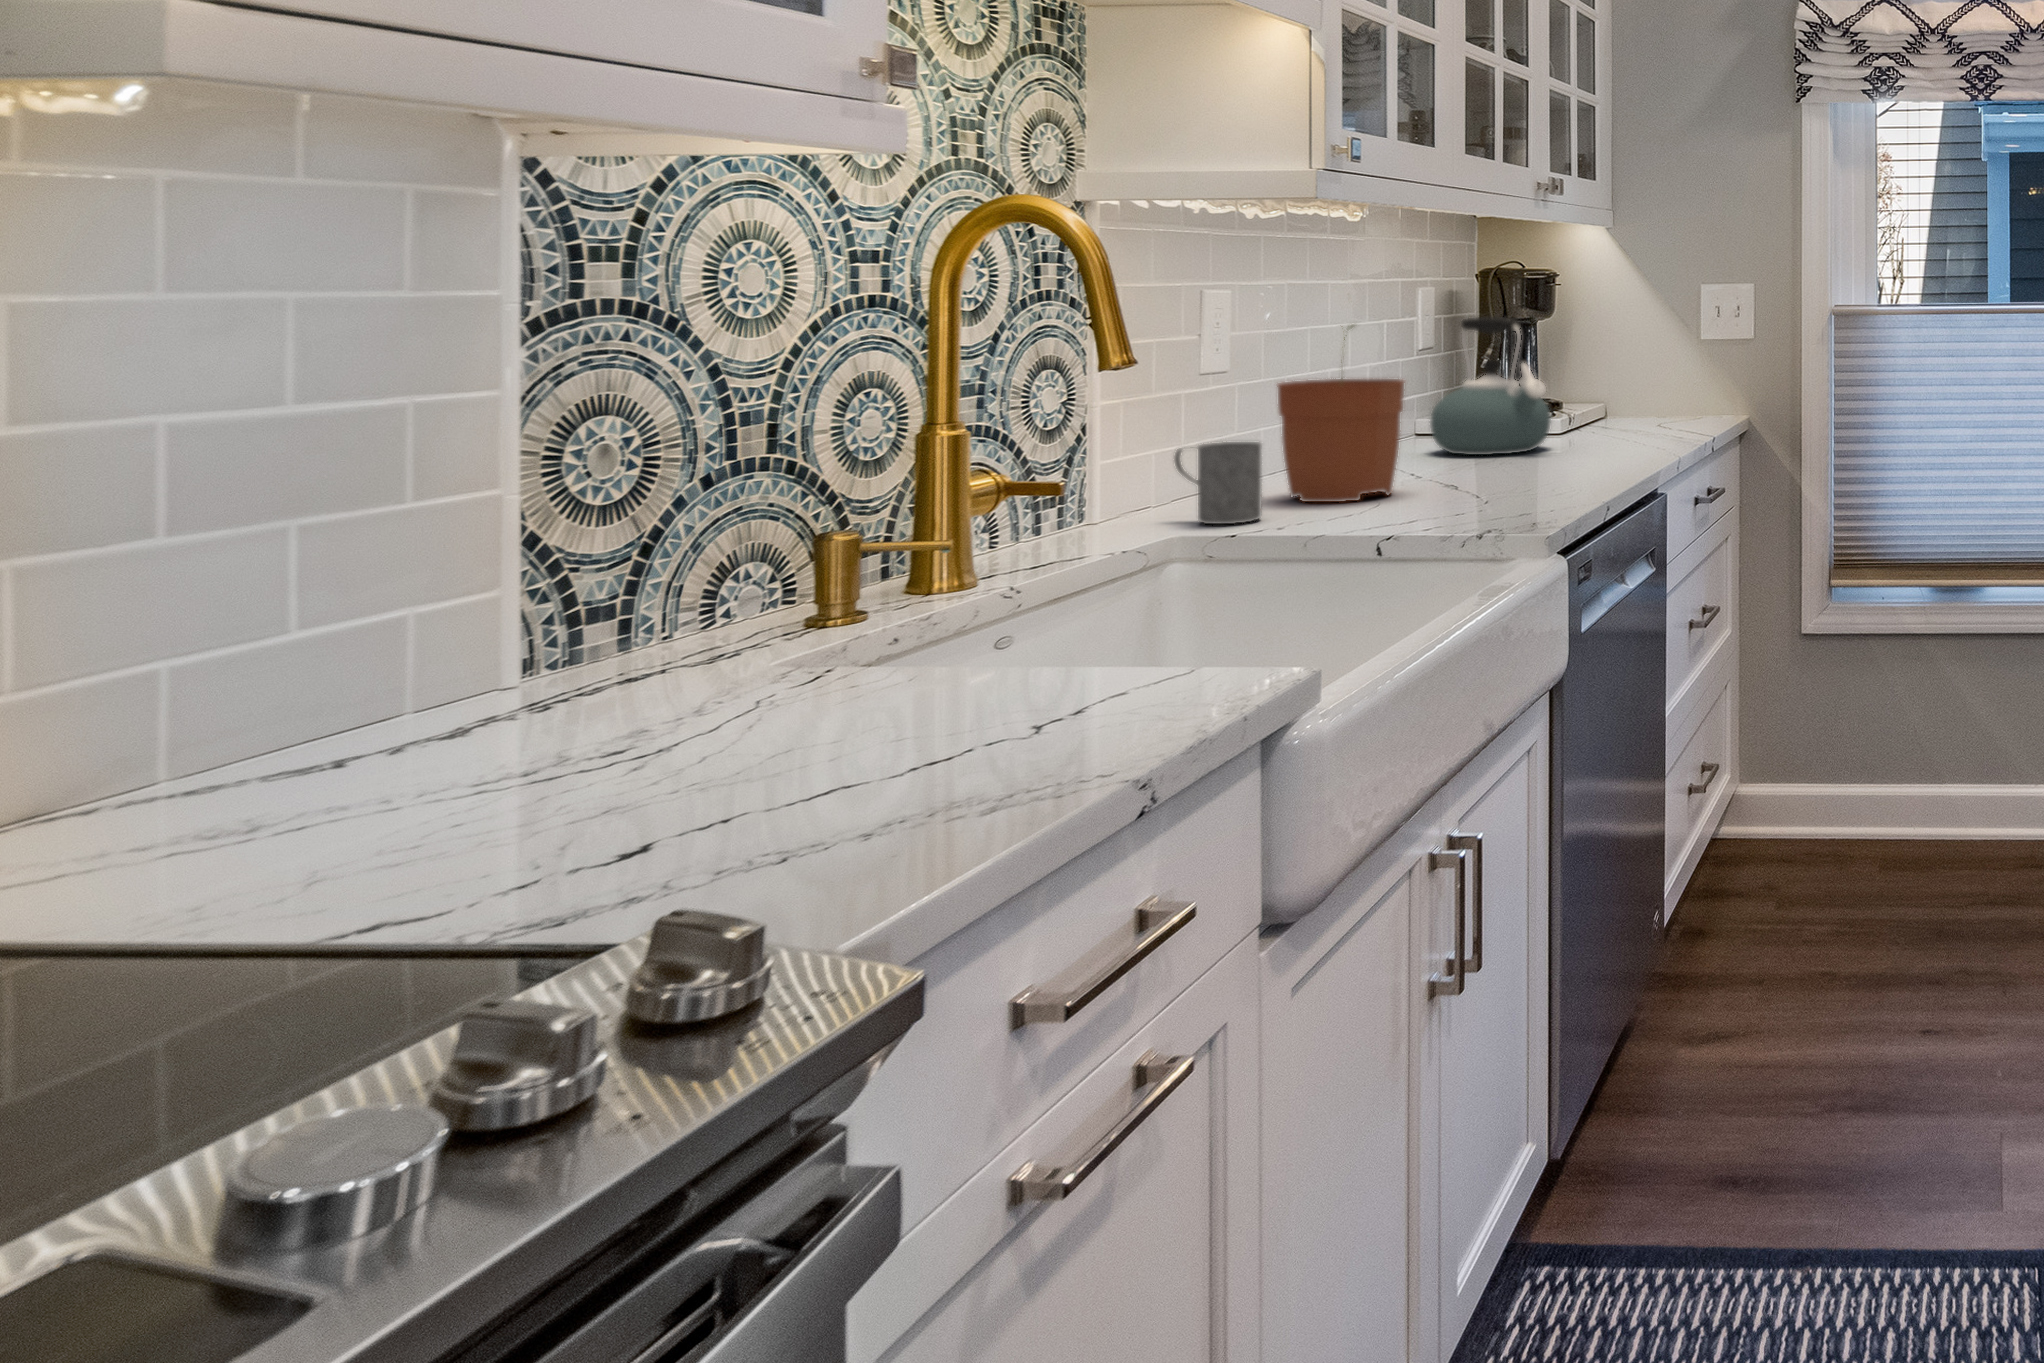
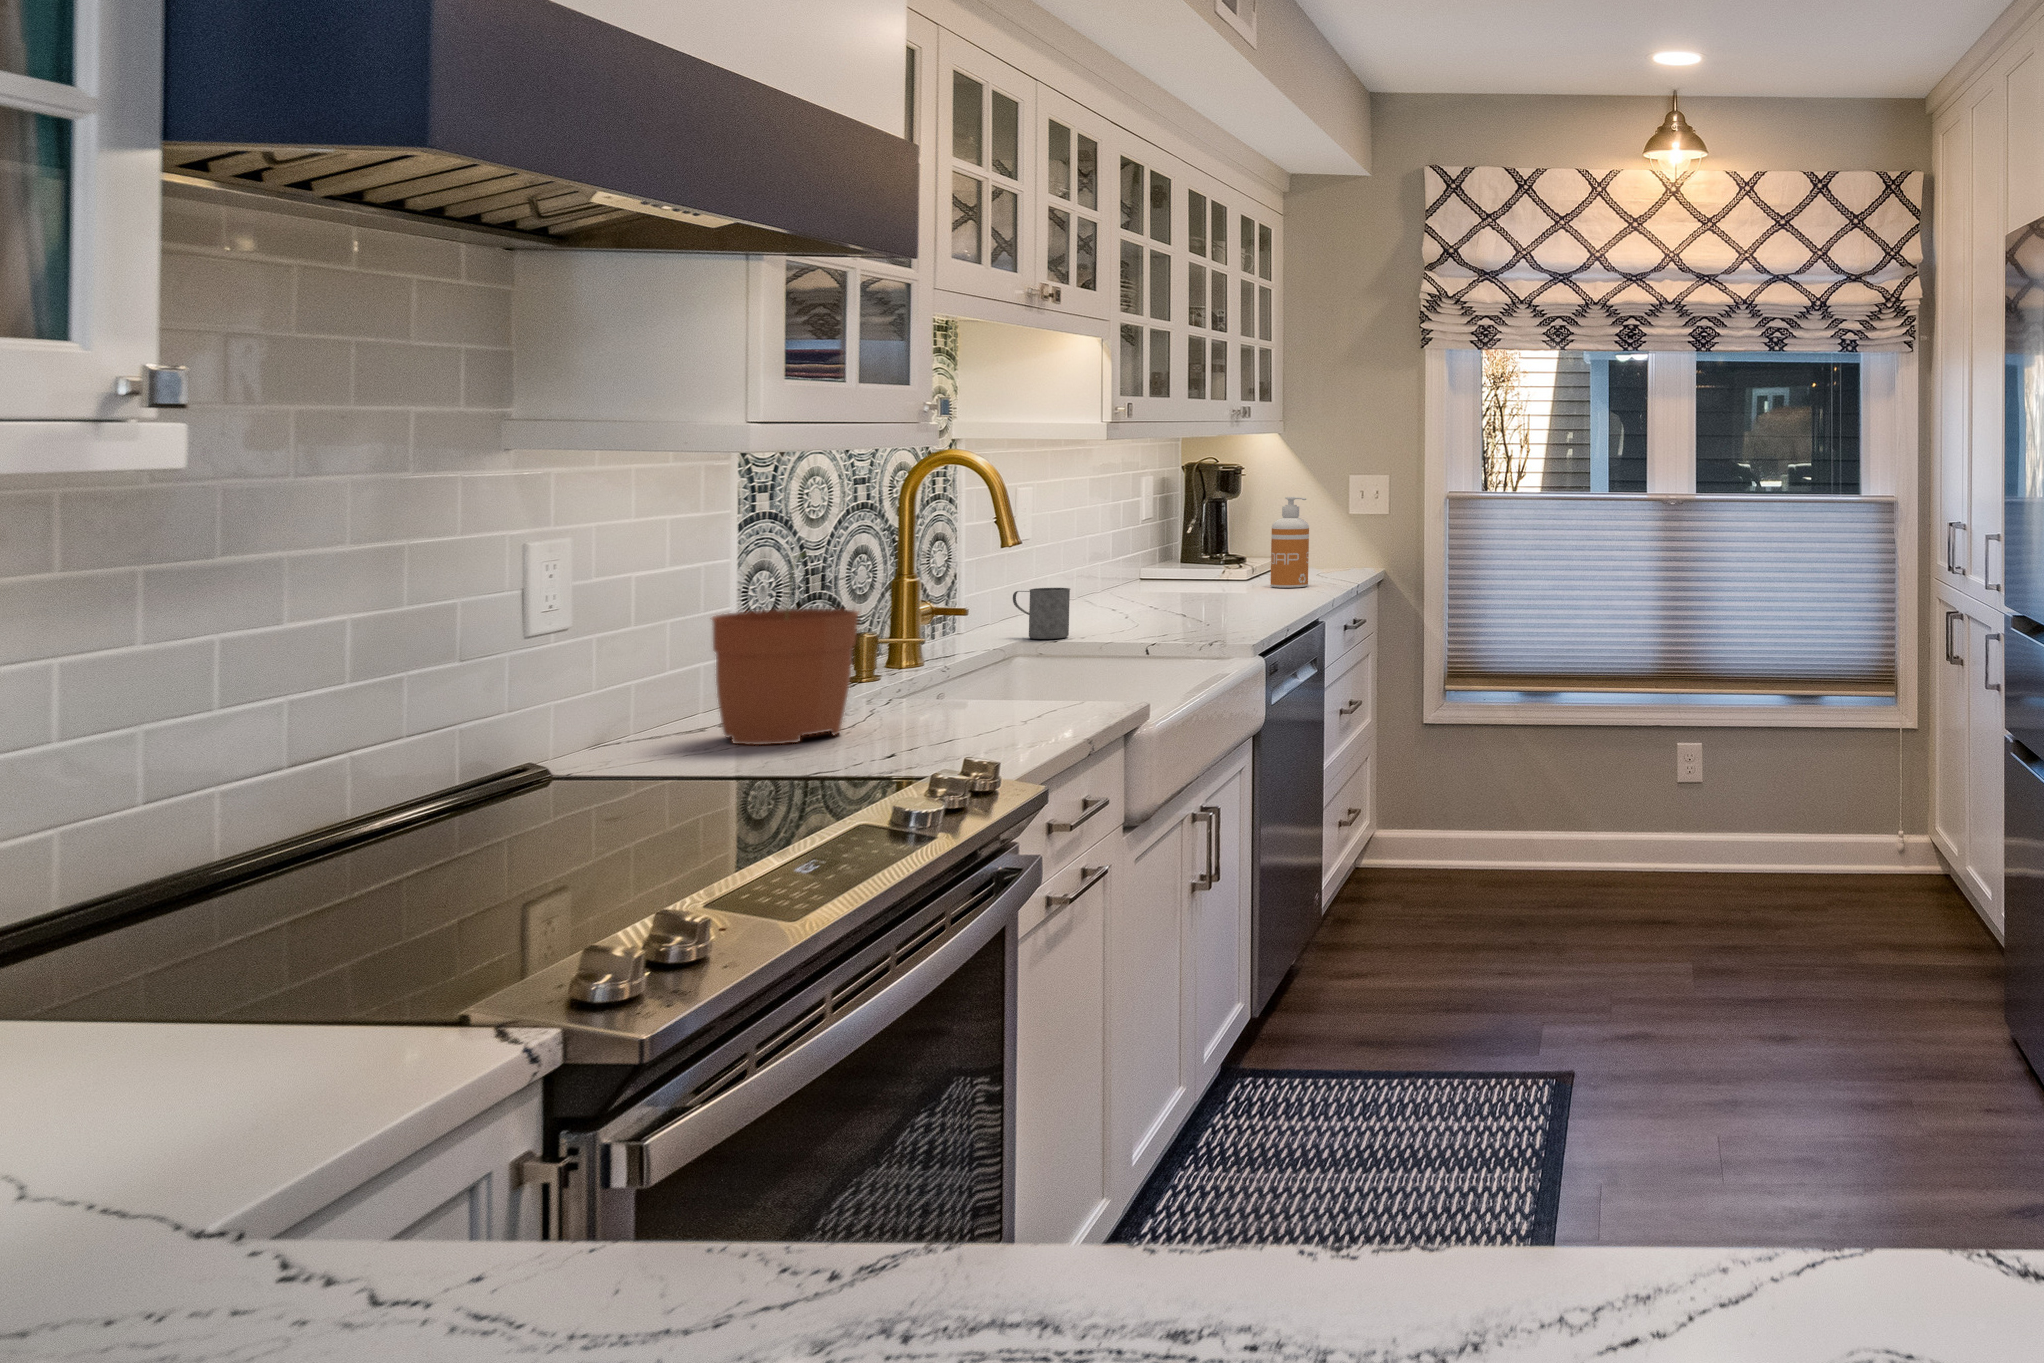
soap dispenser: none [1593,305,1645,432] -> present [1270,497,1309,588]
kettle: present [1430,317,1551,455] -> none [1159,506,1243,601]
plant pot: present [1277,326,1404,502] -> present [712,553,859,745]

